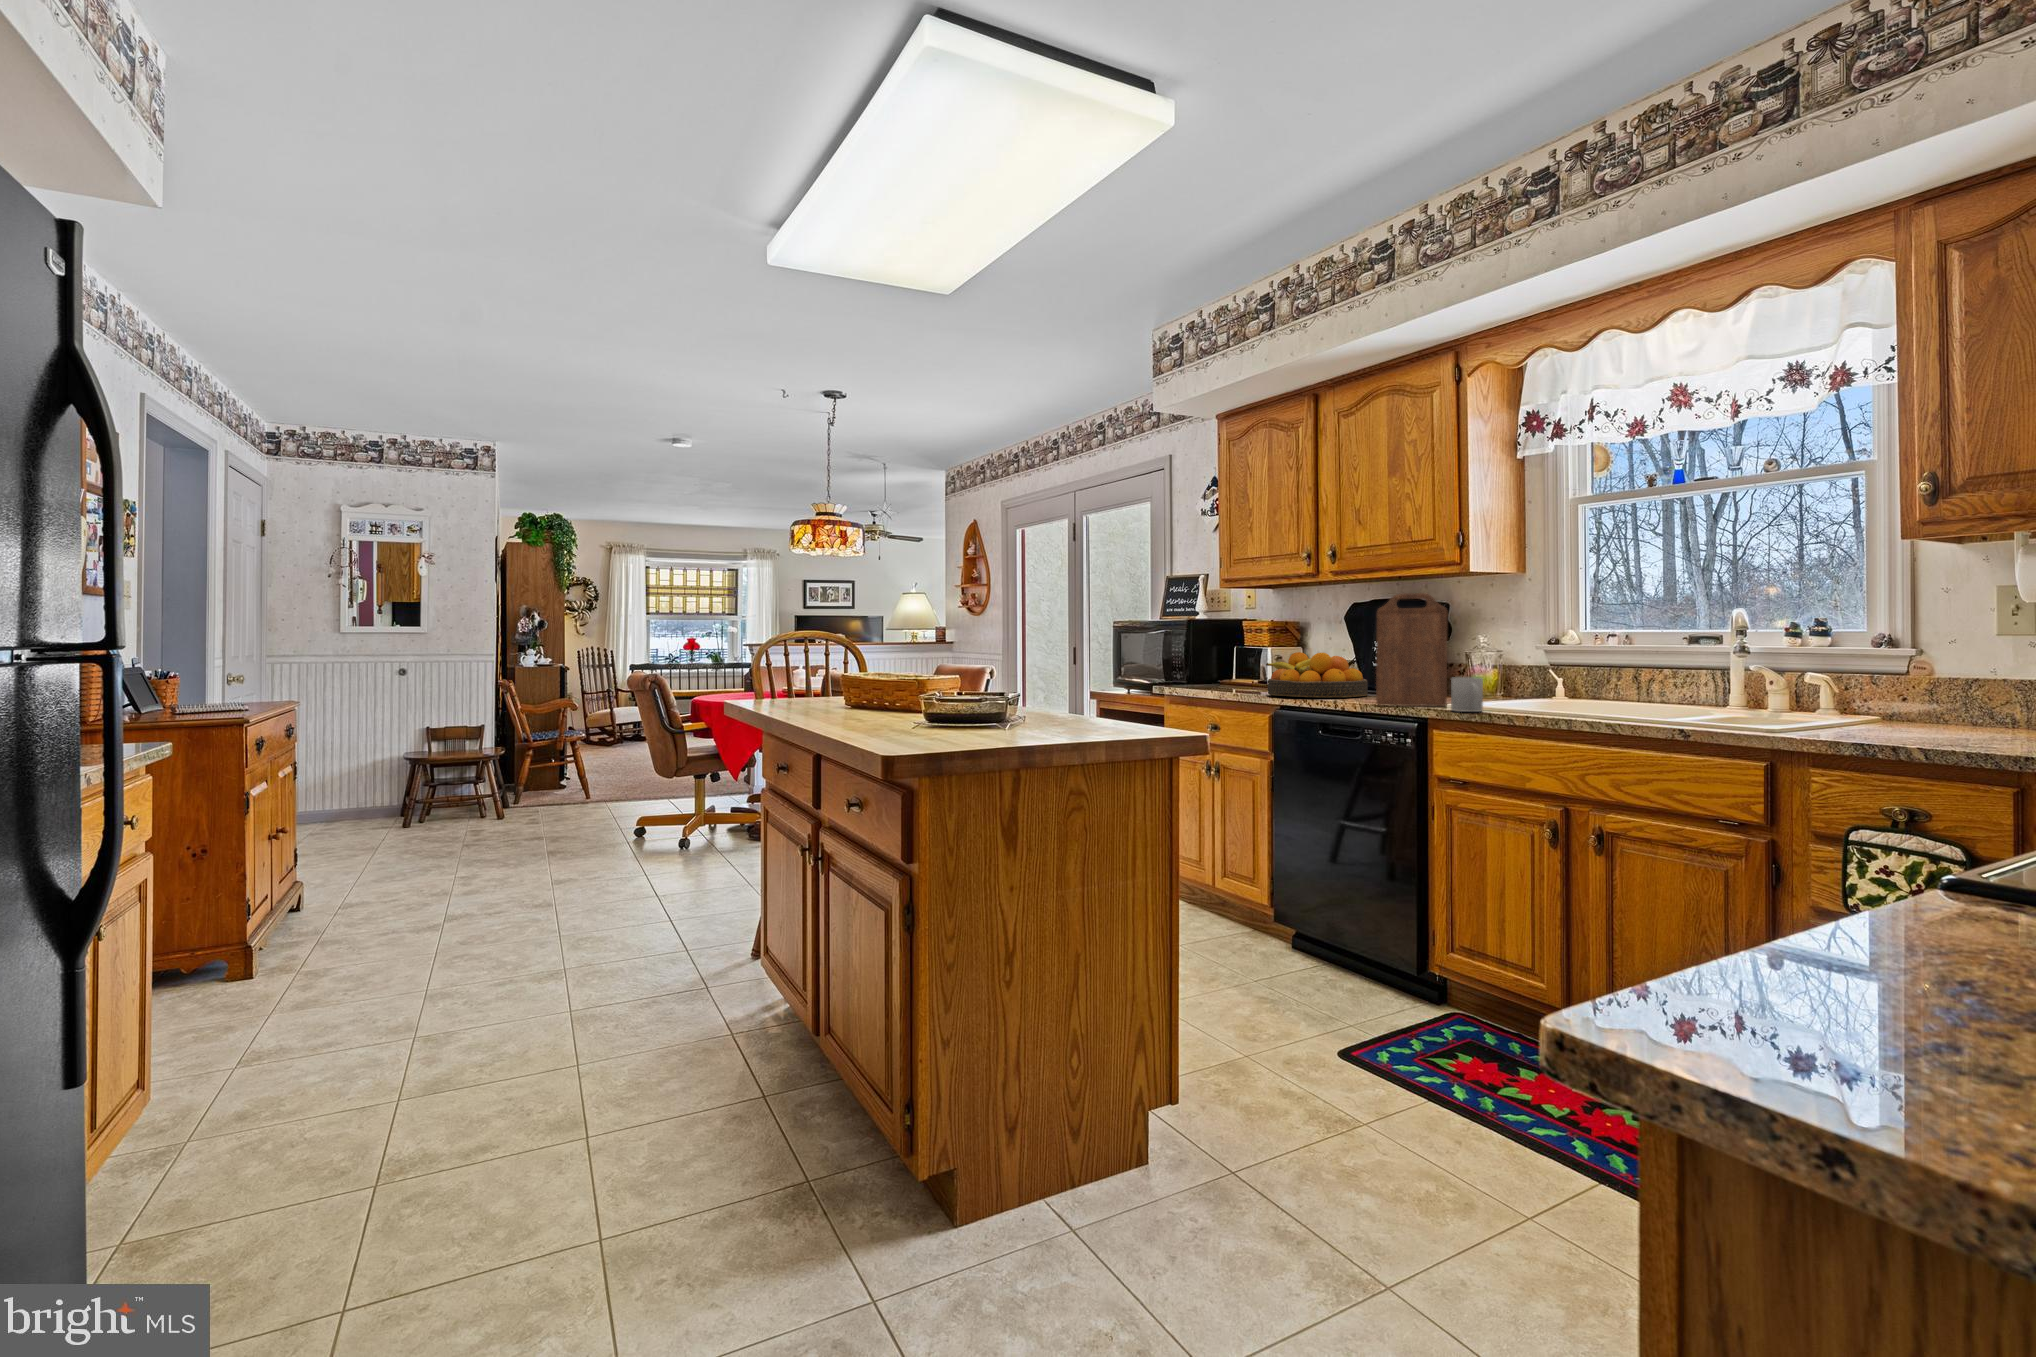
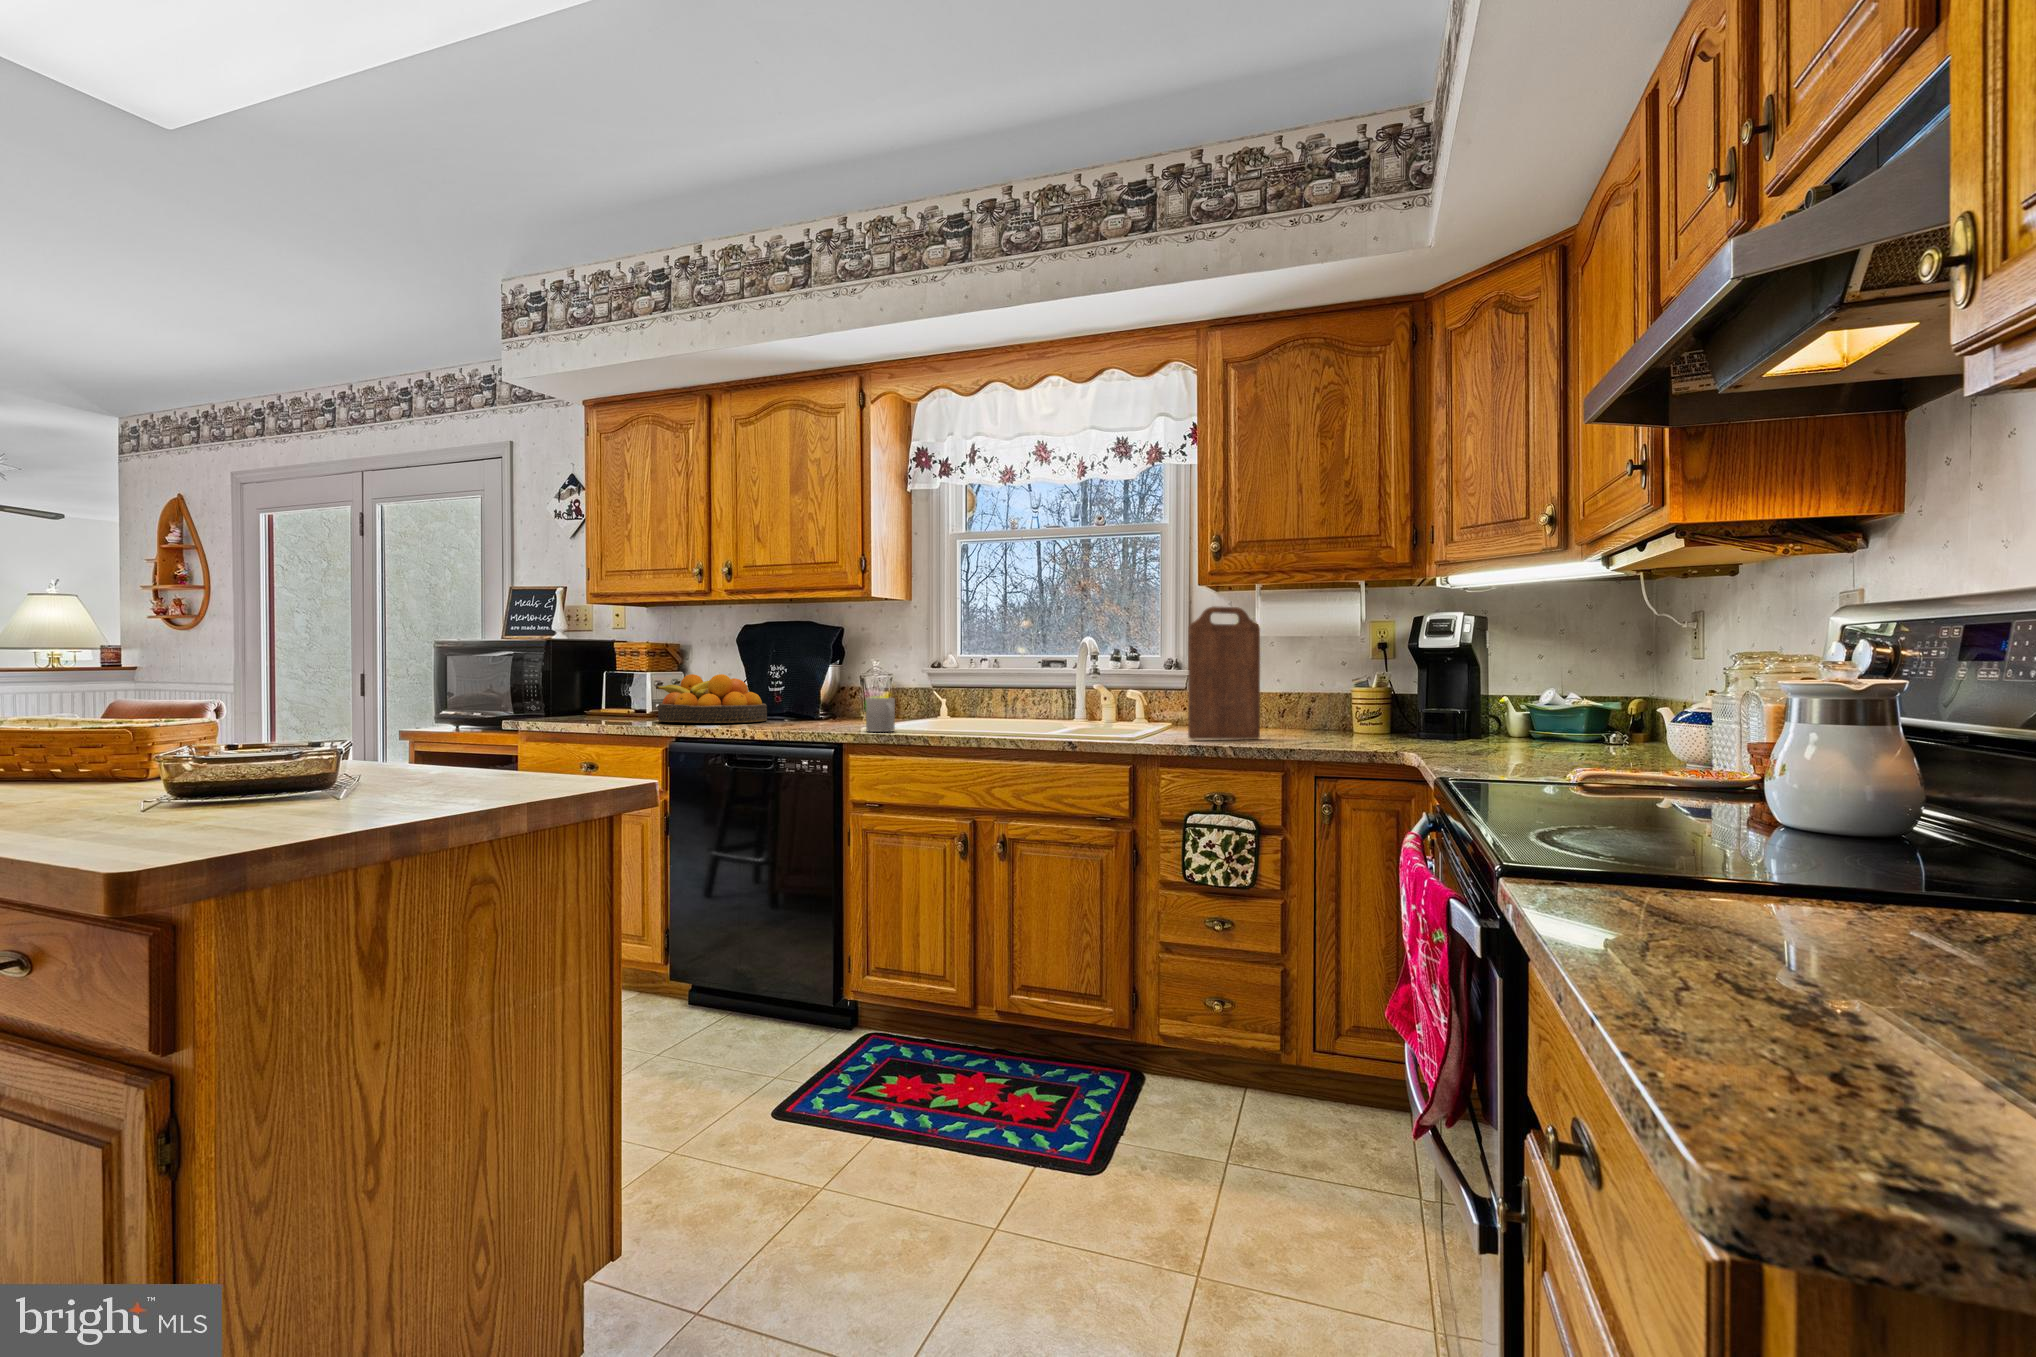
cutting board: present [1376,593,1447,706] -> present [1188,607,1260,740]

